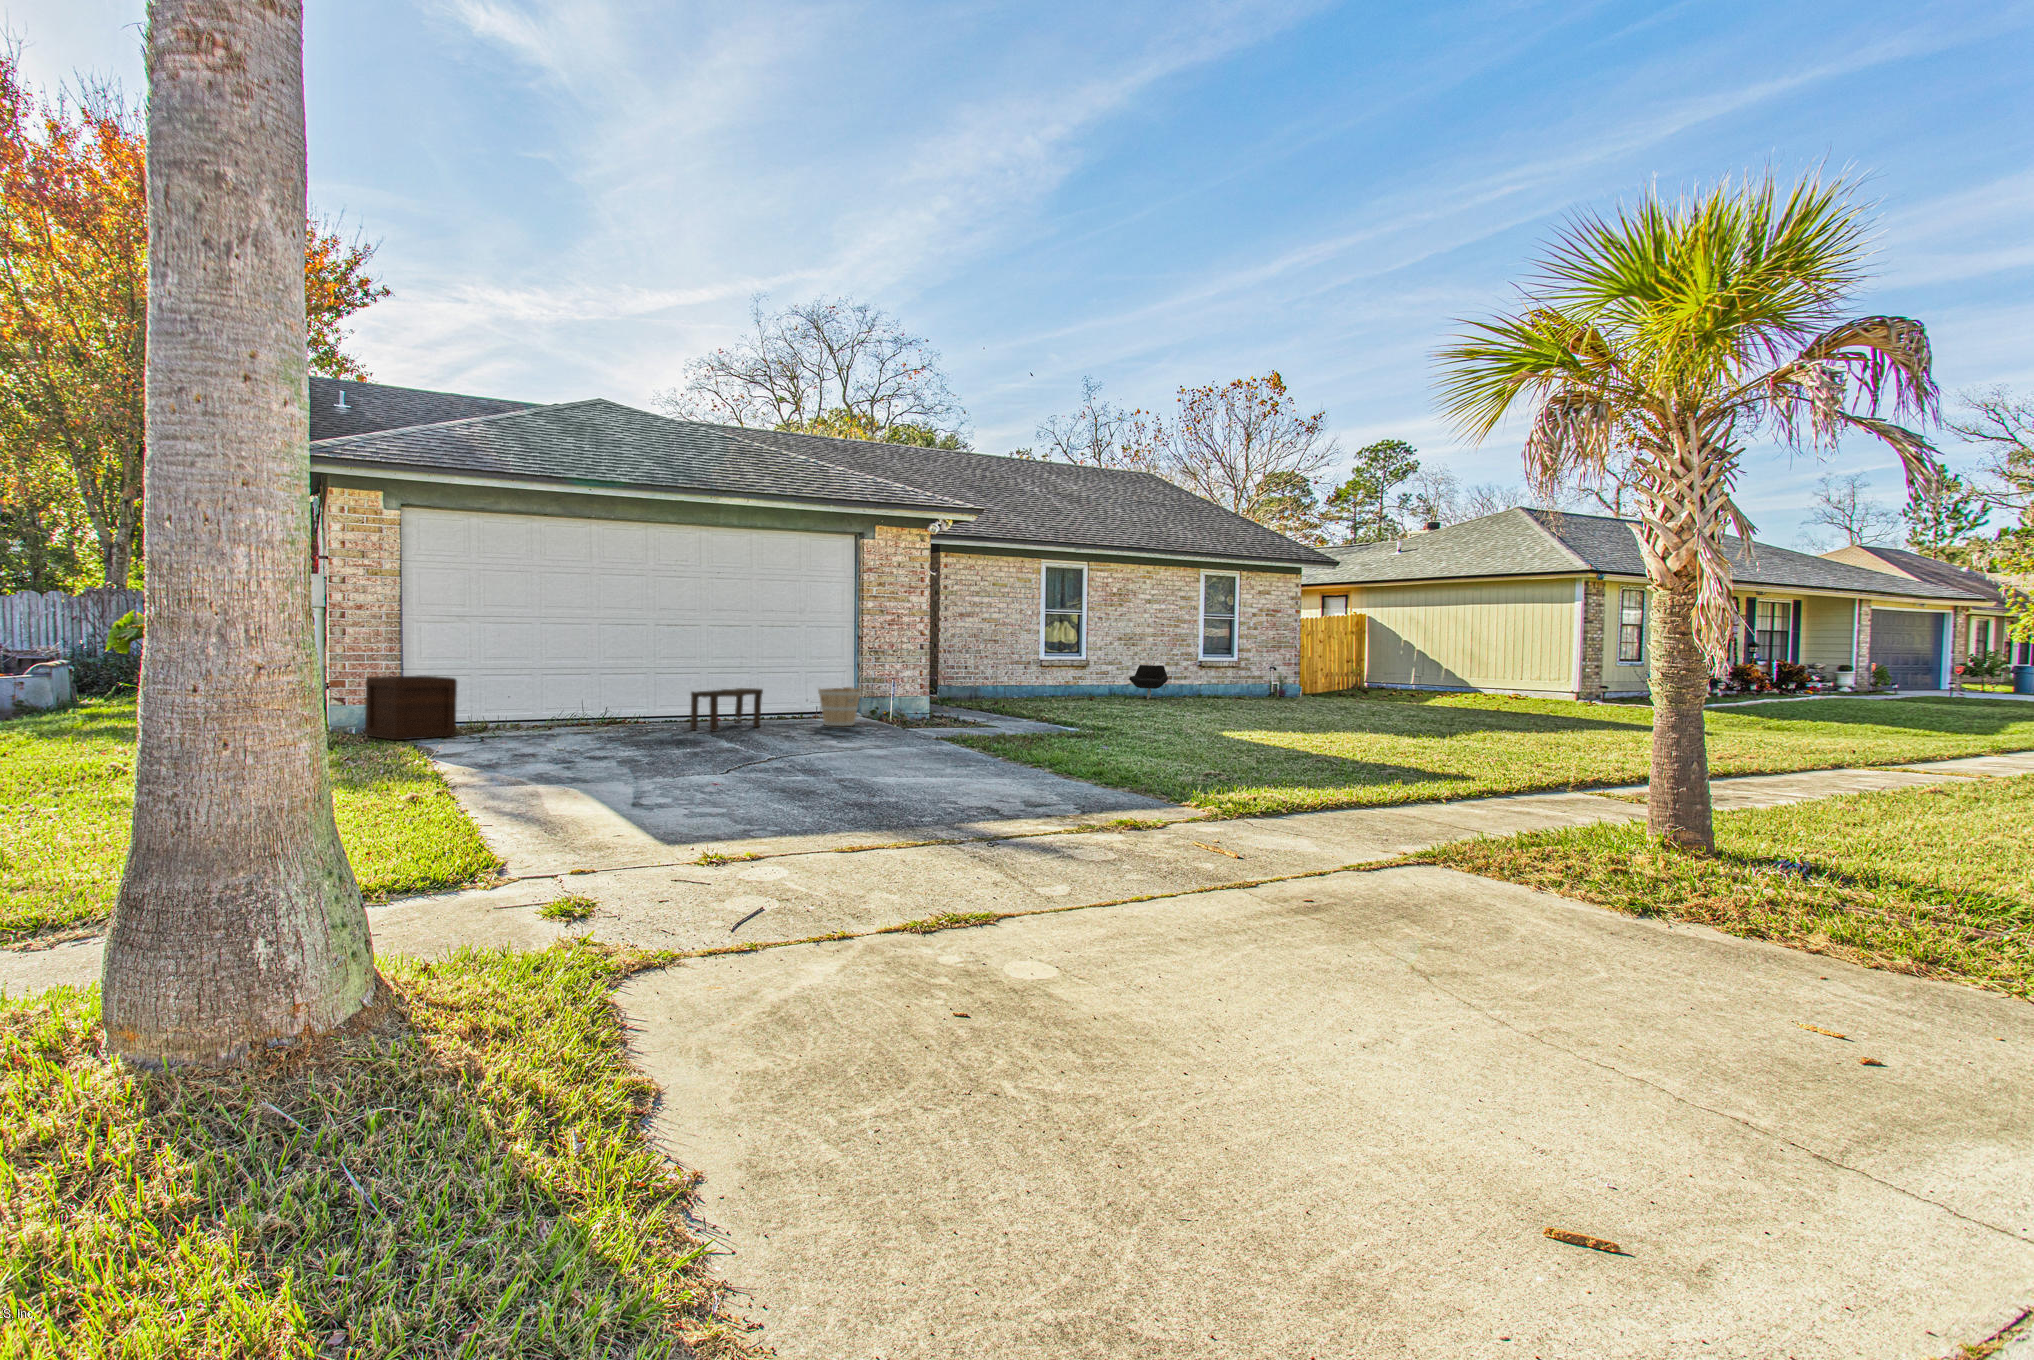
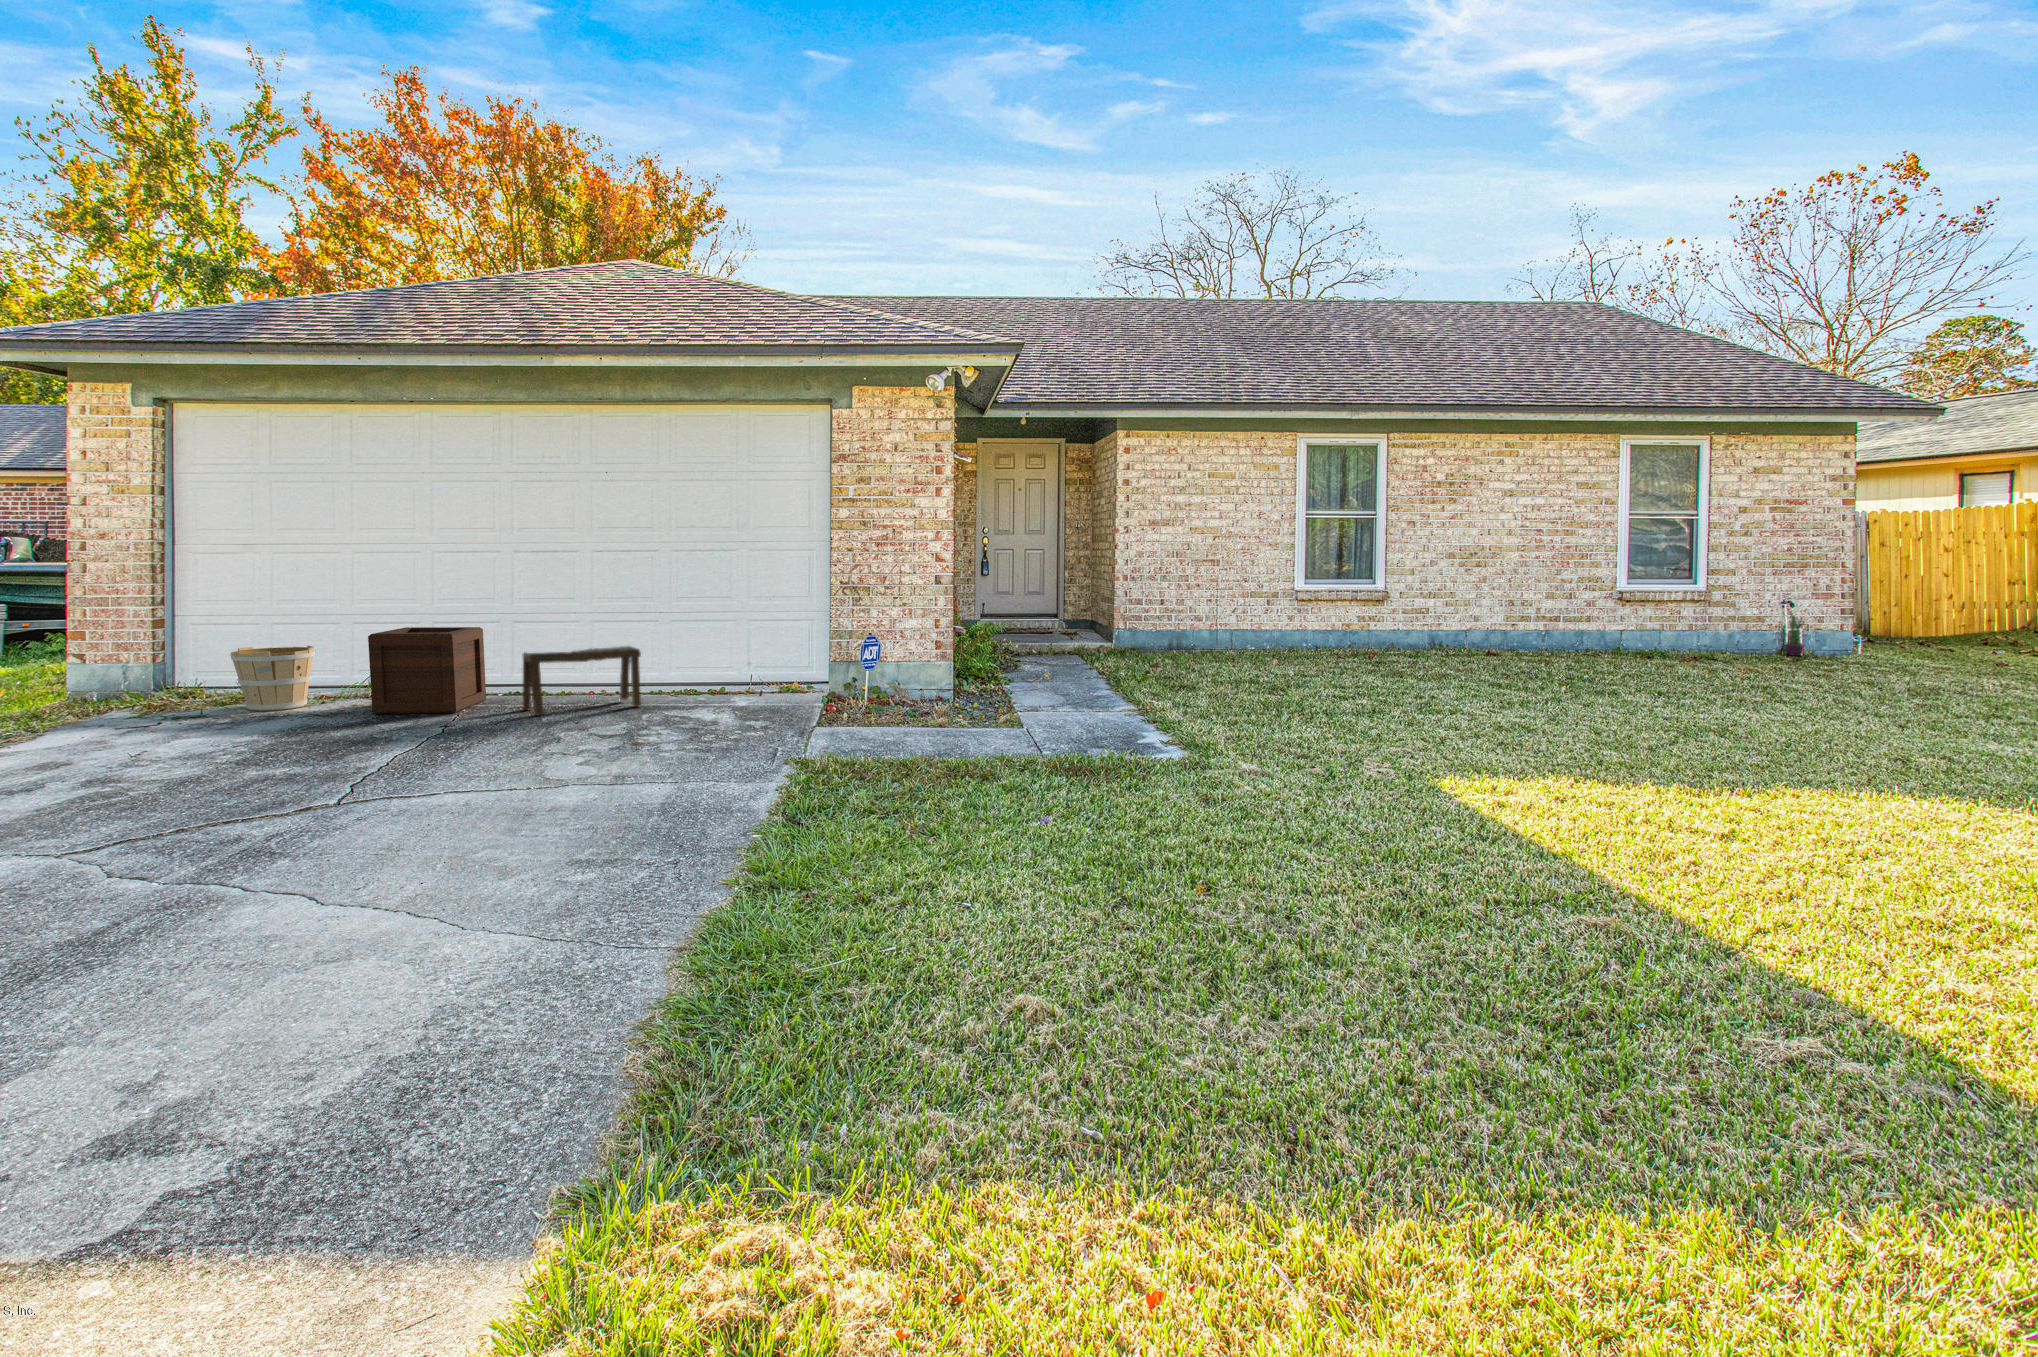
lounge chair: present [1129,665,1168,699] -> none [1457,599,1536,658]
wooden crate: present [365,676,457,740] -> present [368,627,486,714]
wooden bucket: present [818,687,861,726] -> present [230,646,315,711]

